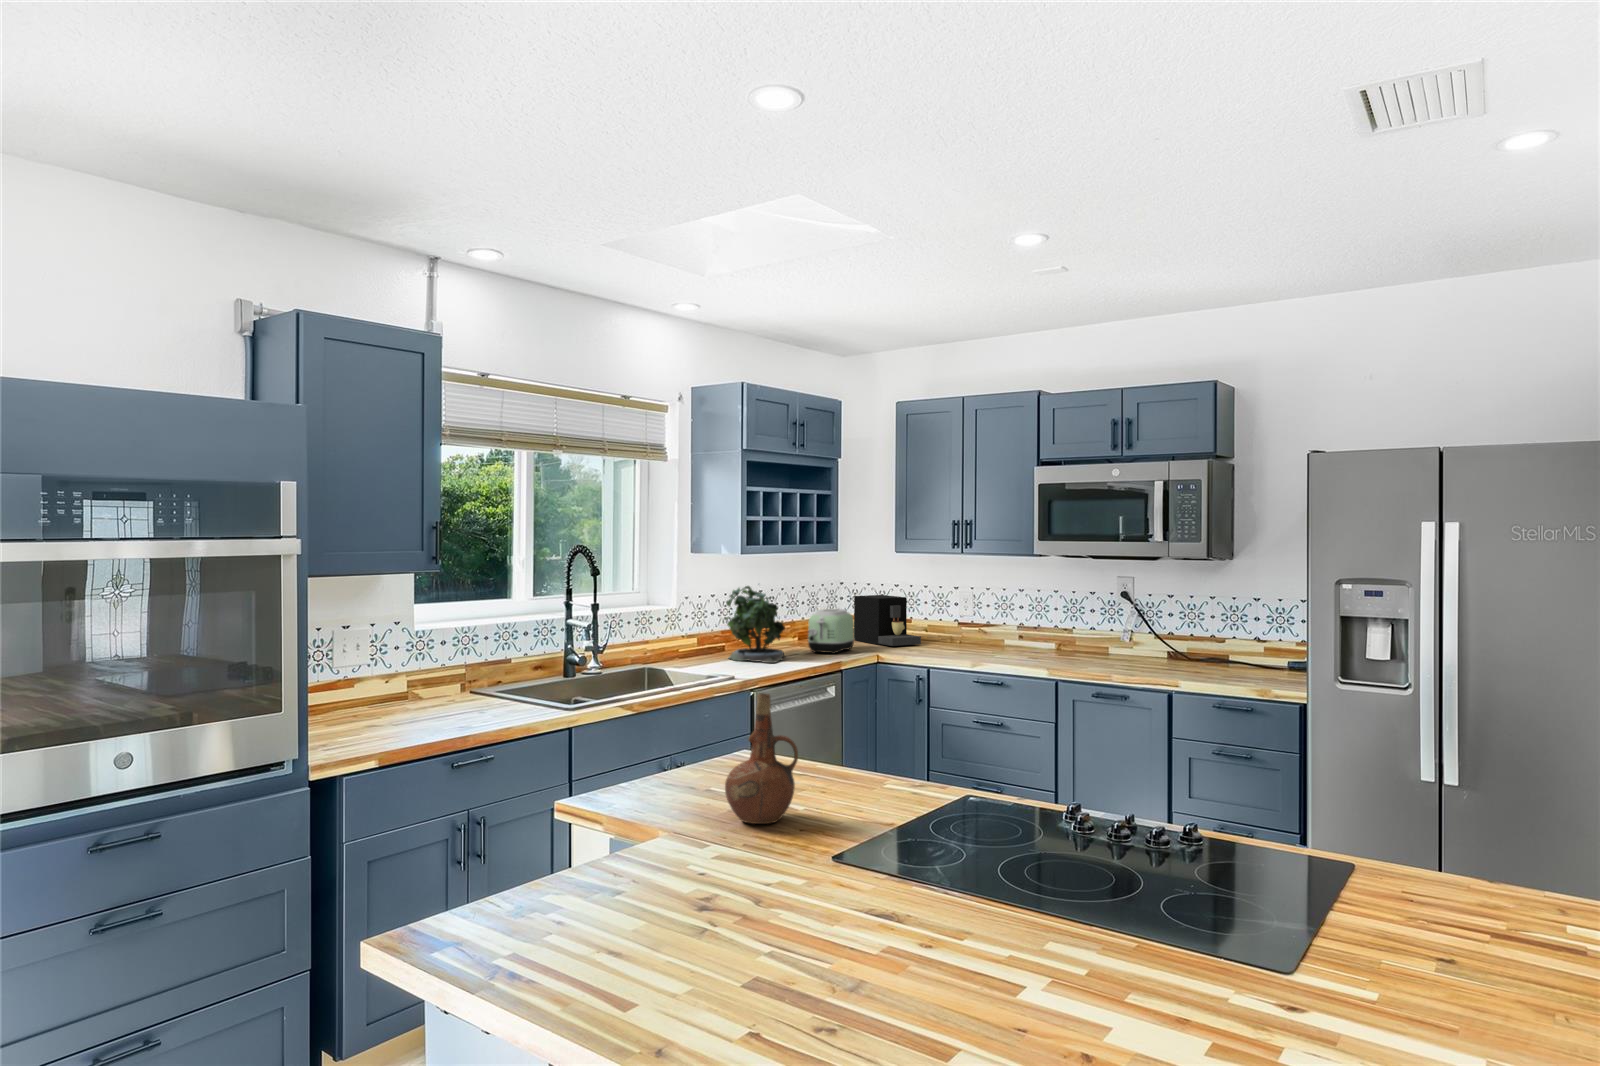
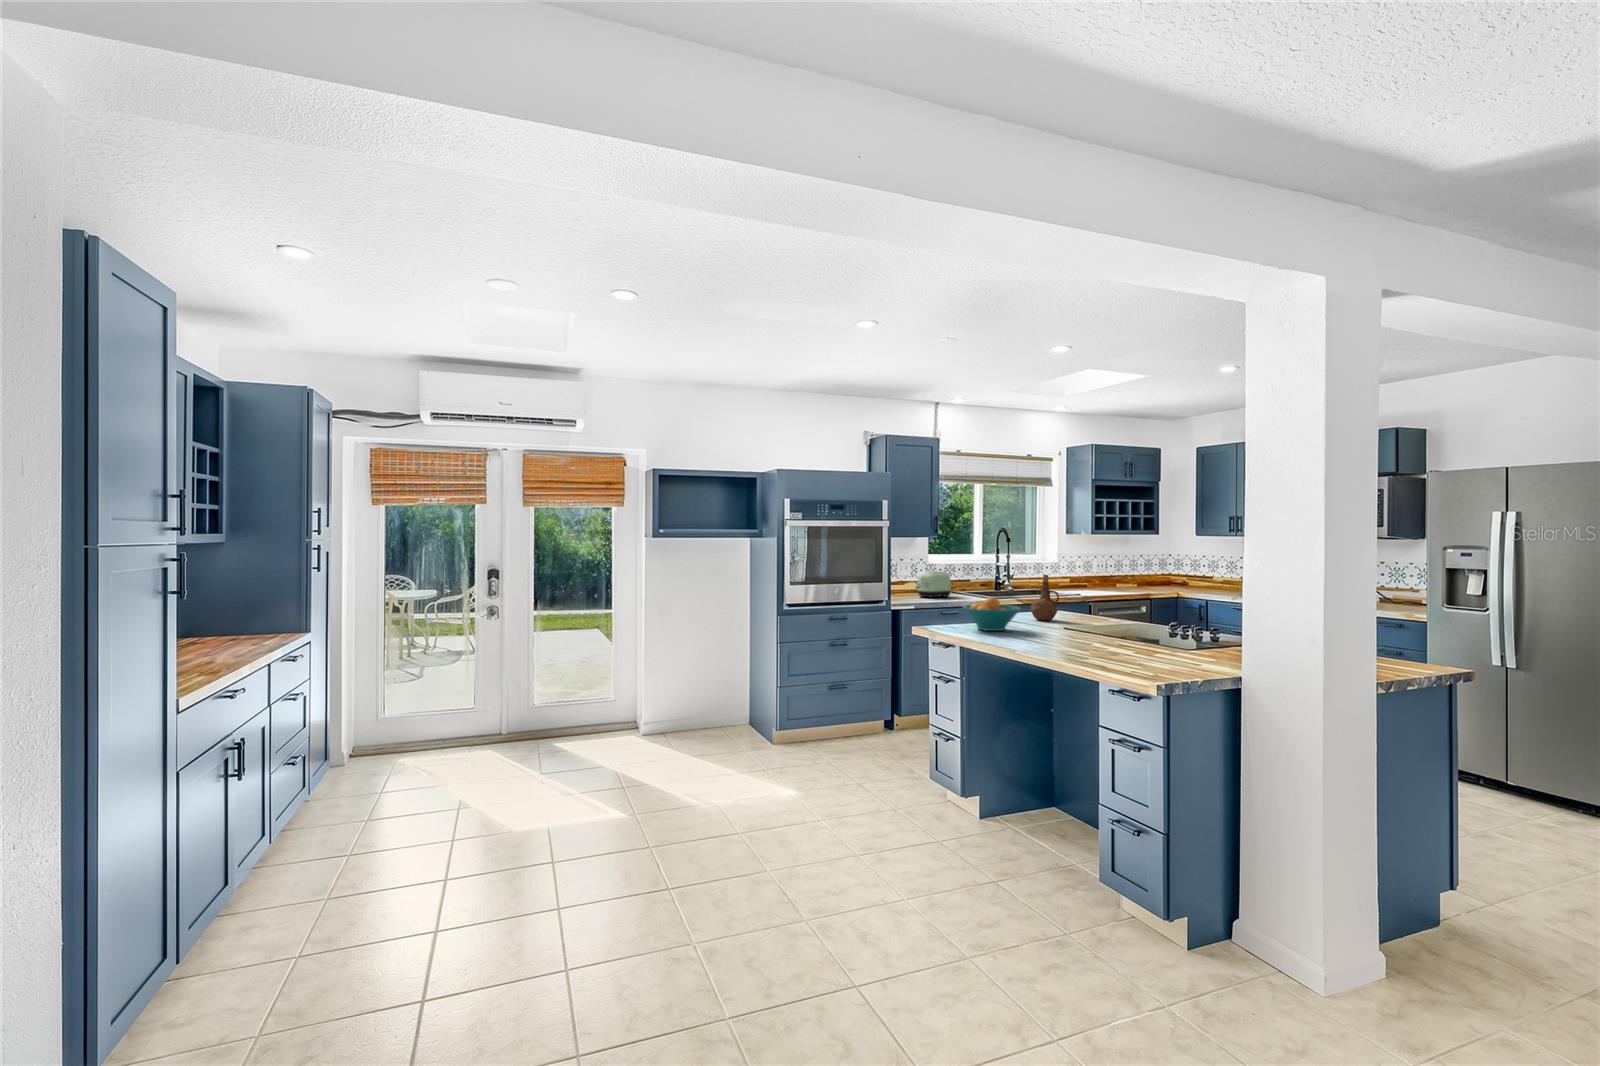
potted plant: present [725,586,785,663] -> none [1082,550,1119,592]
coffee maker: present [854,595,921,646] -> none [1172,561,1213,590]
toaster: present [808,609,854,654] -> present [916,571,951,598]
fruit bowl: none [557,820,757,953] -> present [963,597,1021,631]

